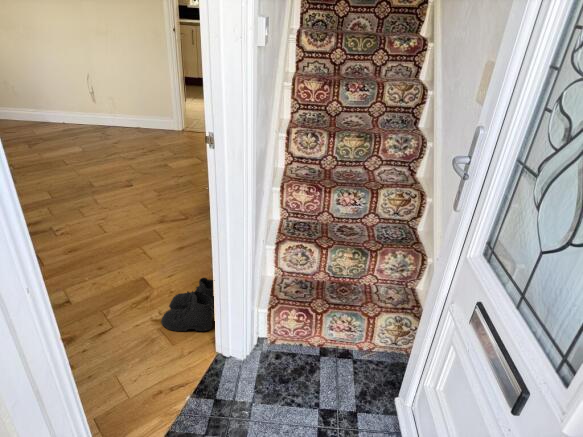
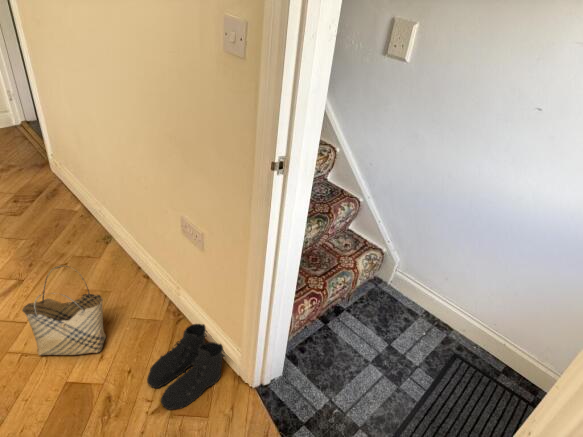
woven basket: none [145,201,185,272] -> present [22,265,106,355]

